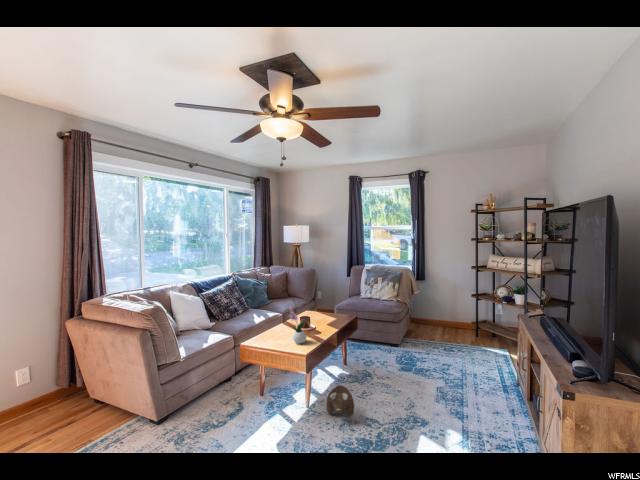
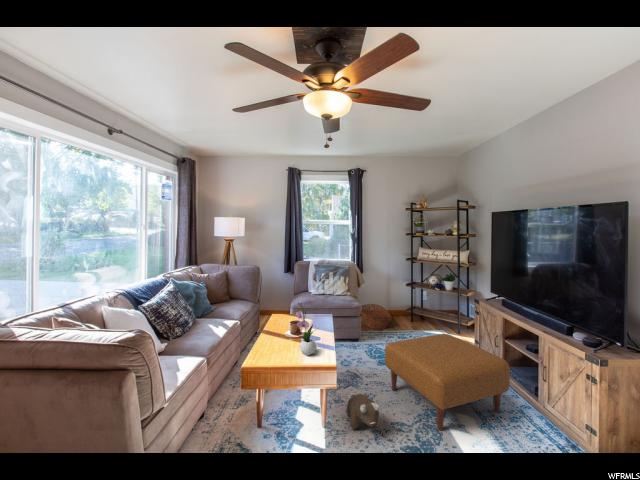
basket: none [412,314,450,341] -> present [361,304,393,329]
ottoman: none [386,347,502,436] -> present [385,334,510,431]

